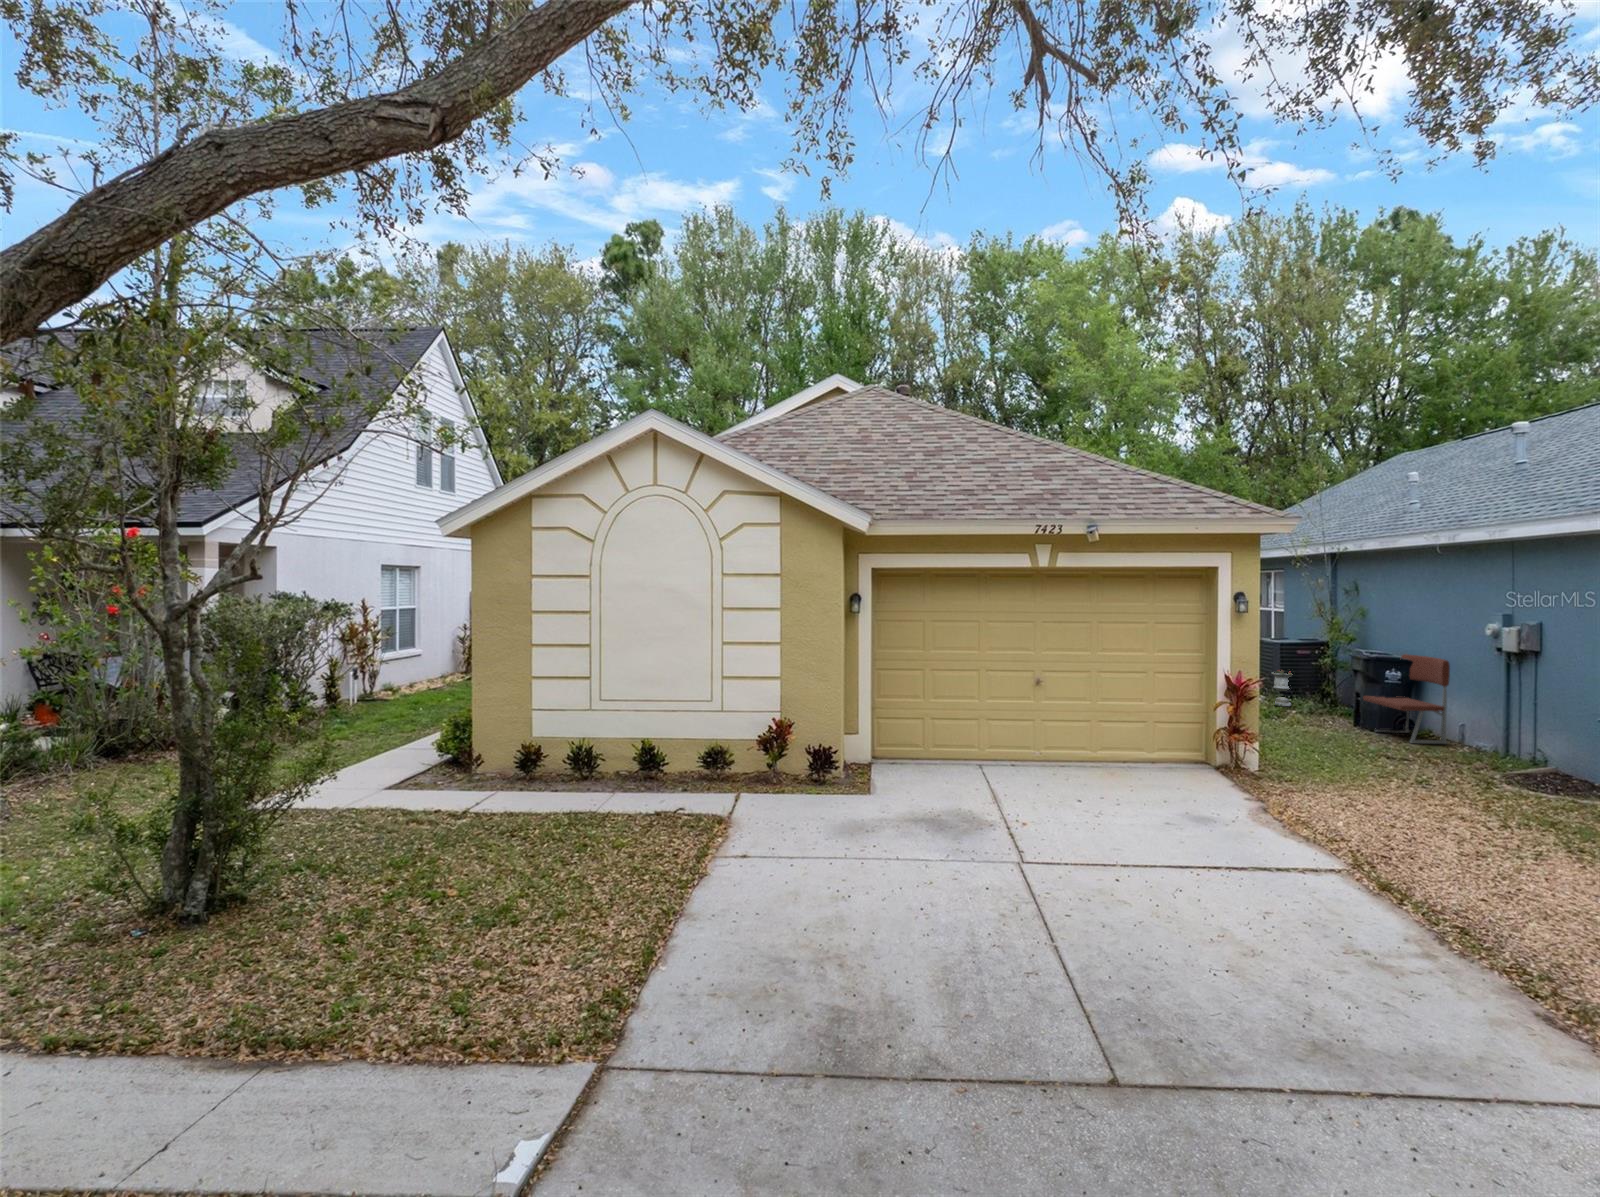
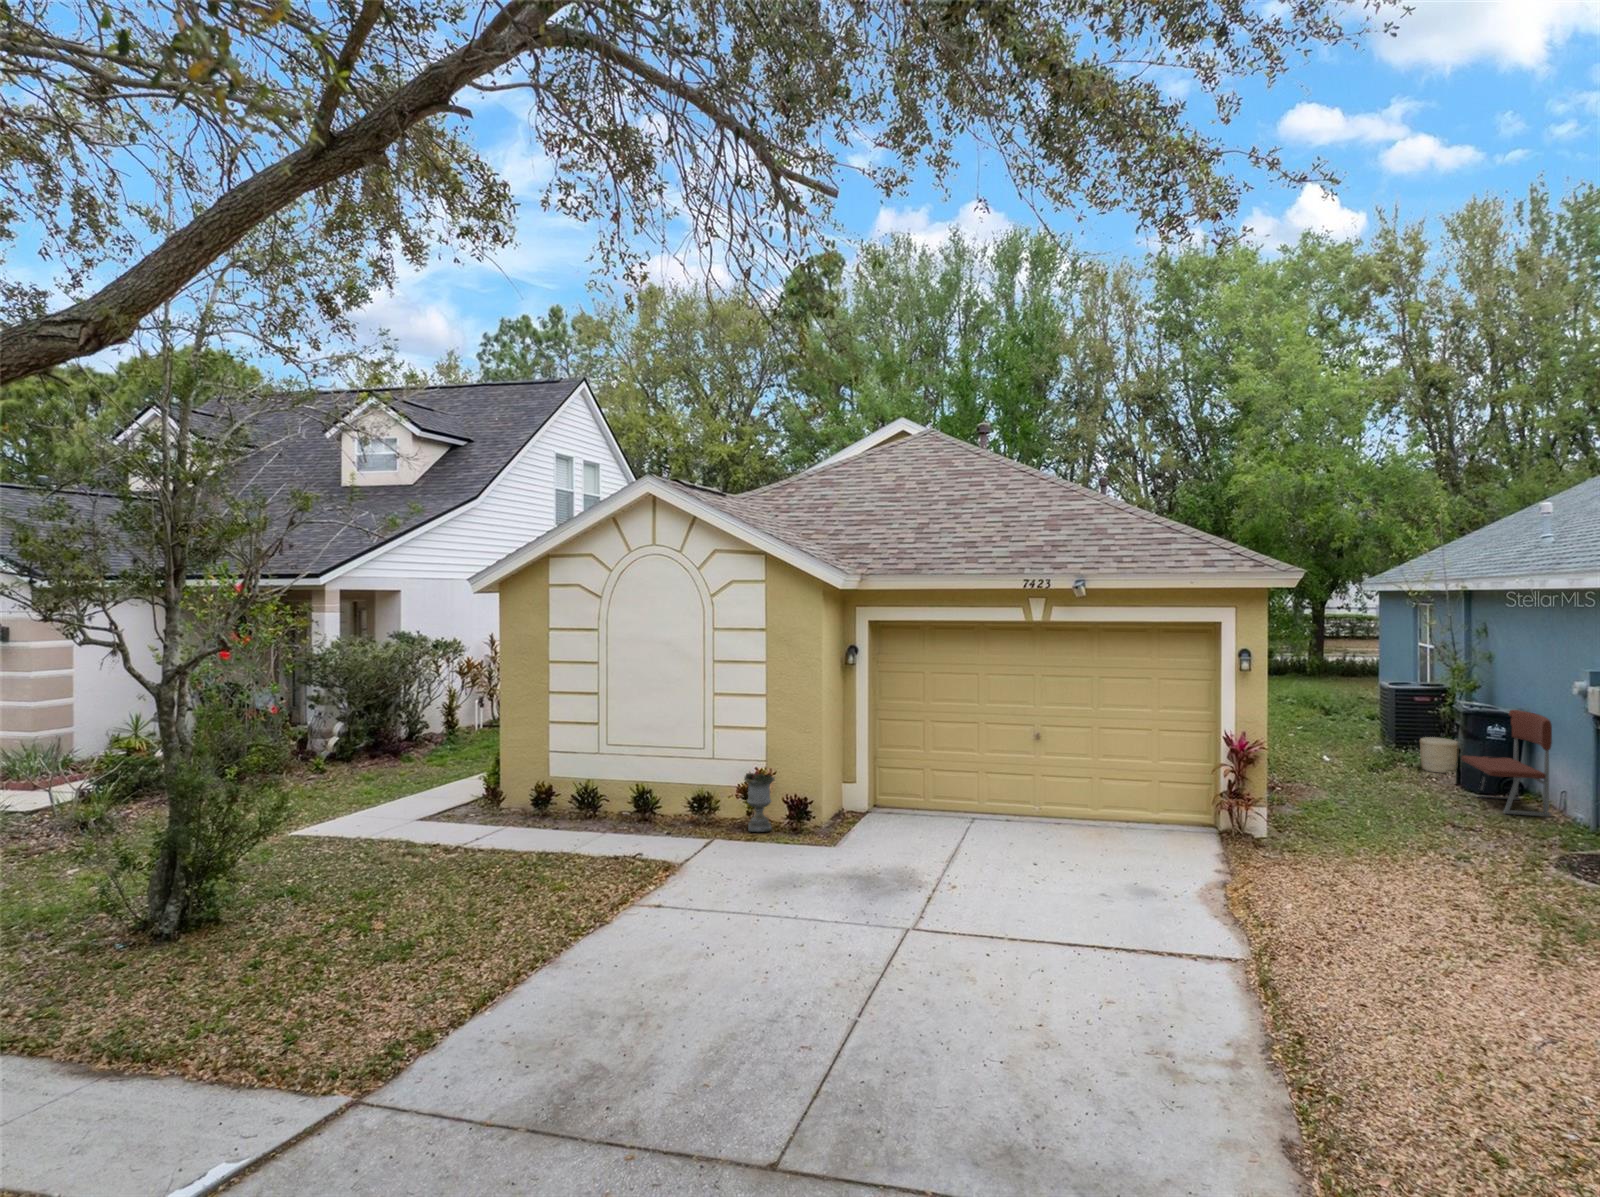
planter: present [1272,670,1293,707] -> present [744,772,774,832]
woven basket: none [1307,685,1341,715] -> present [1420,737,1458,773]

